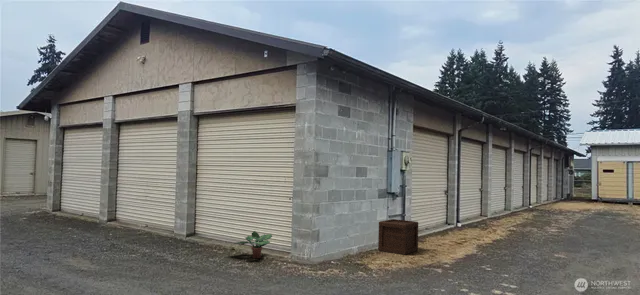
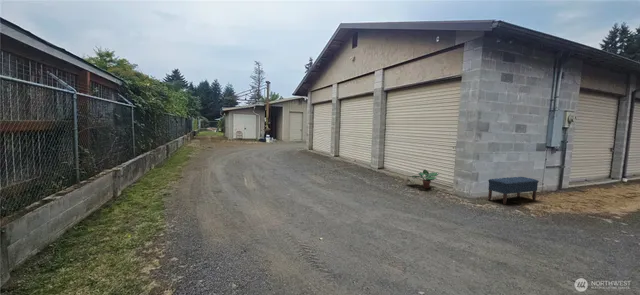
wooden crate: present [378,219,418,255] -> none [534,169,581,201]
bench: none [330,231,381,268] -> present [488,177,539,204]

